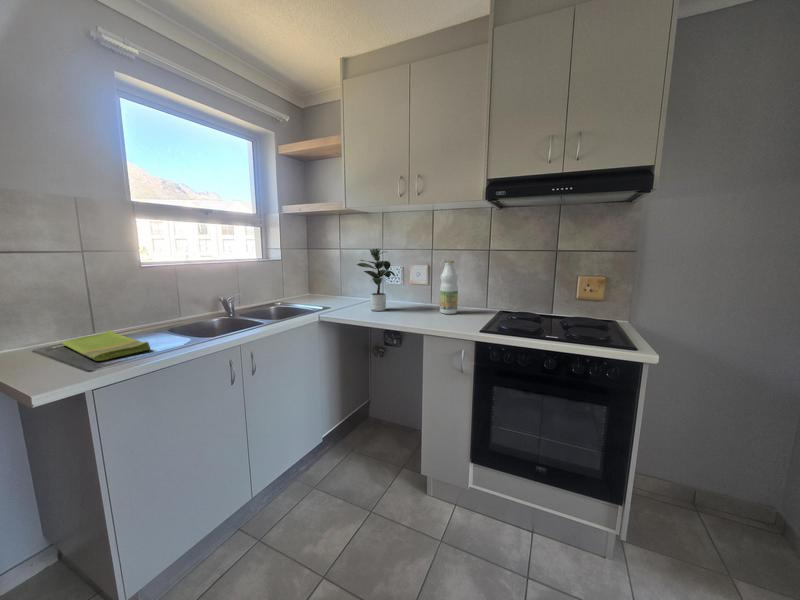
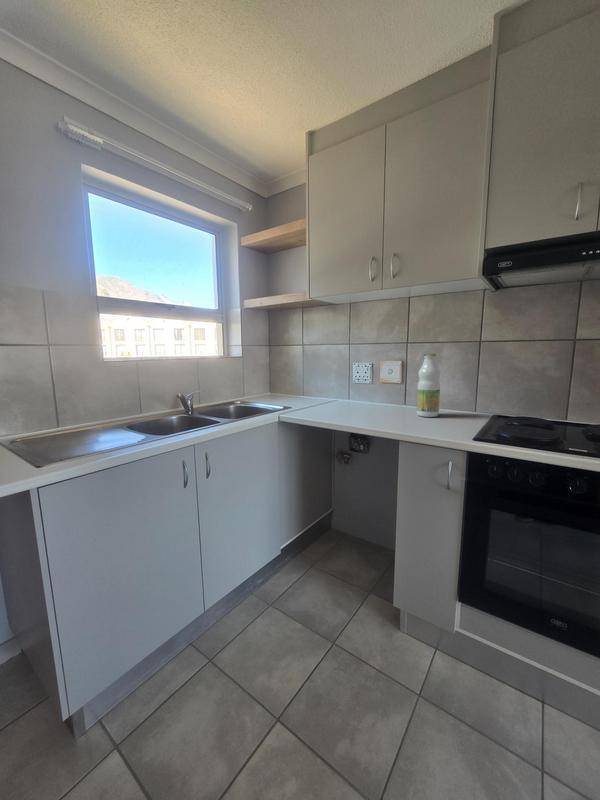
potted plant: present [357,248,395,311] -> none [315,340,379,412]
dish towel: present [62,330,150,361] -> none [30,425,105,456]

